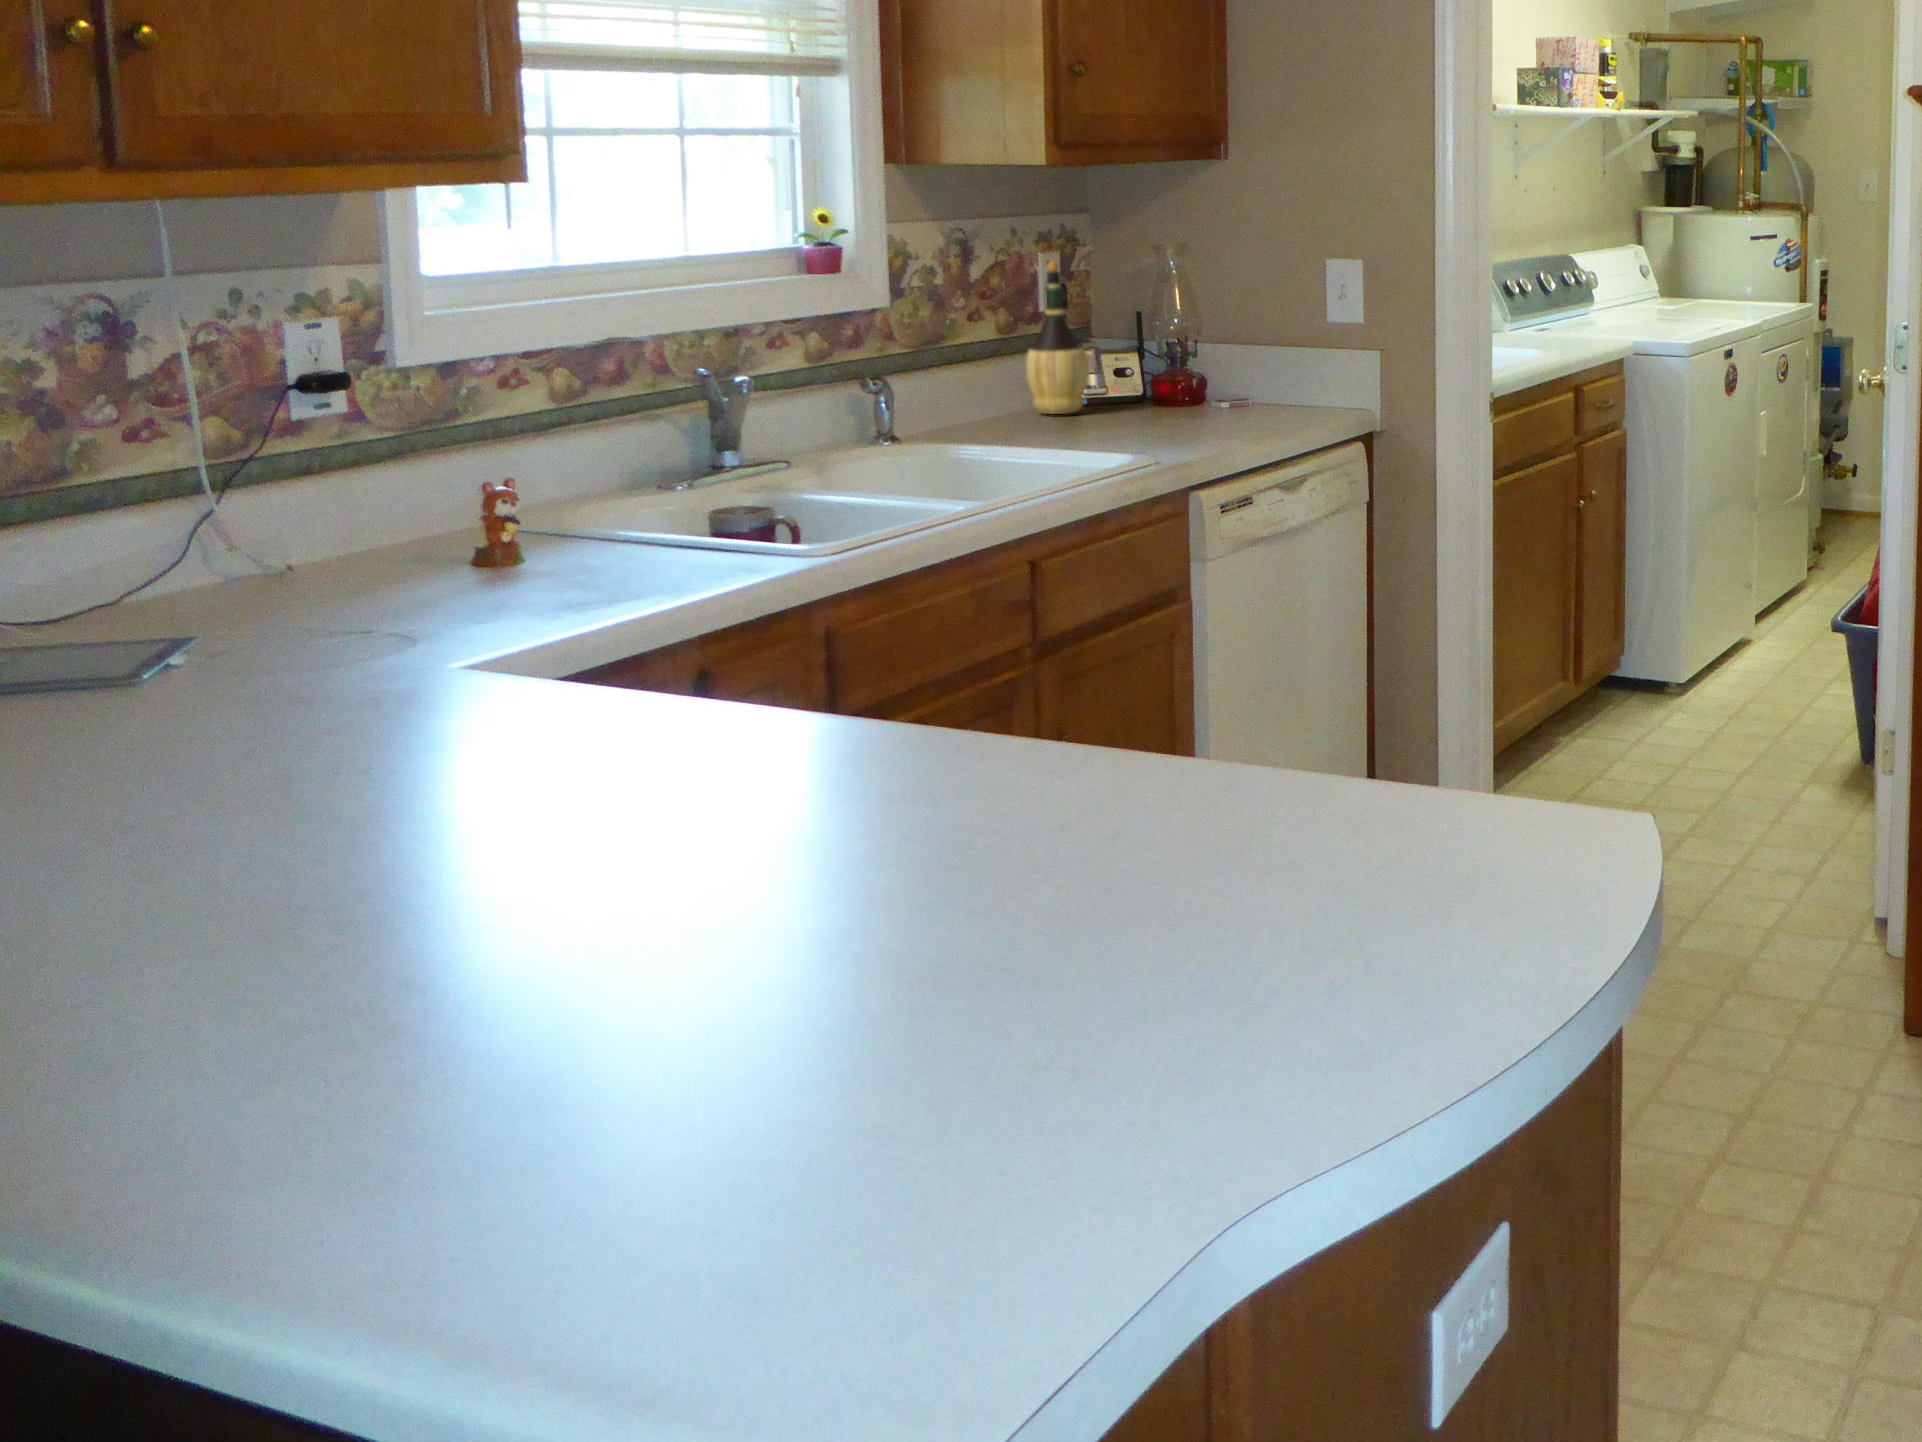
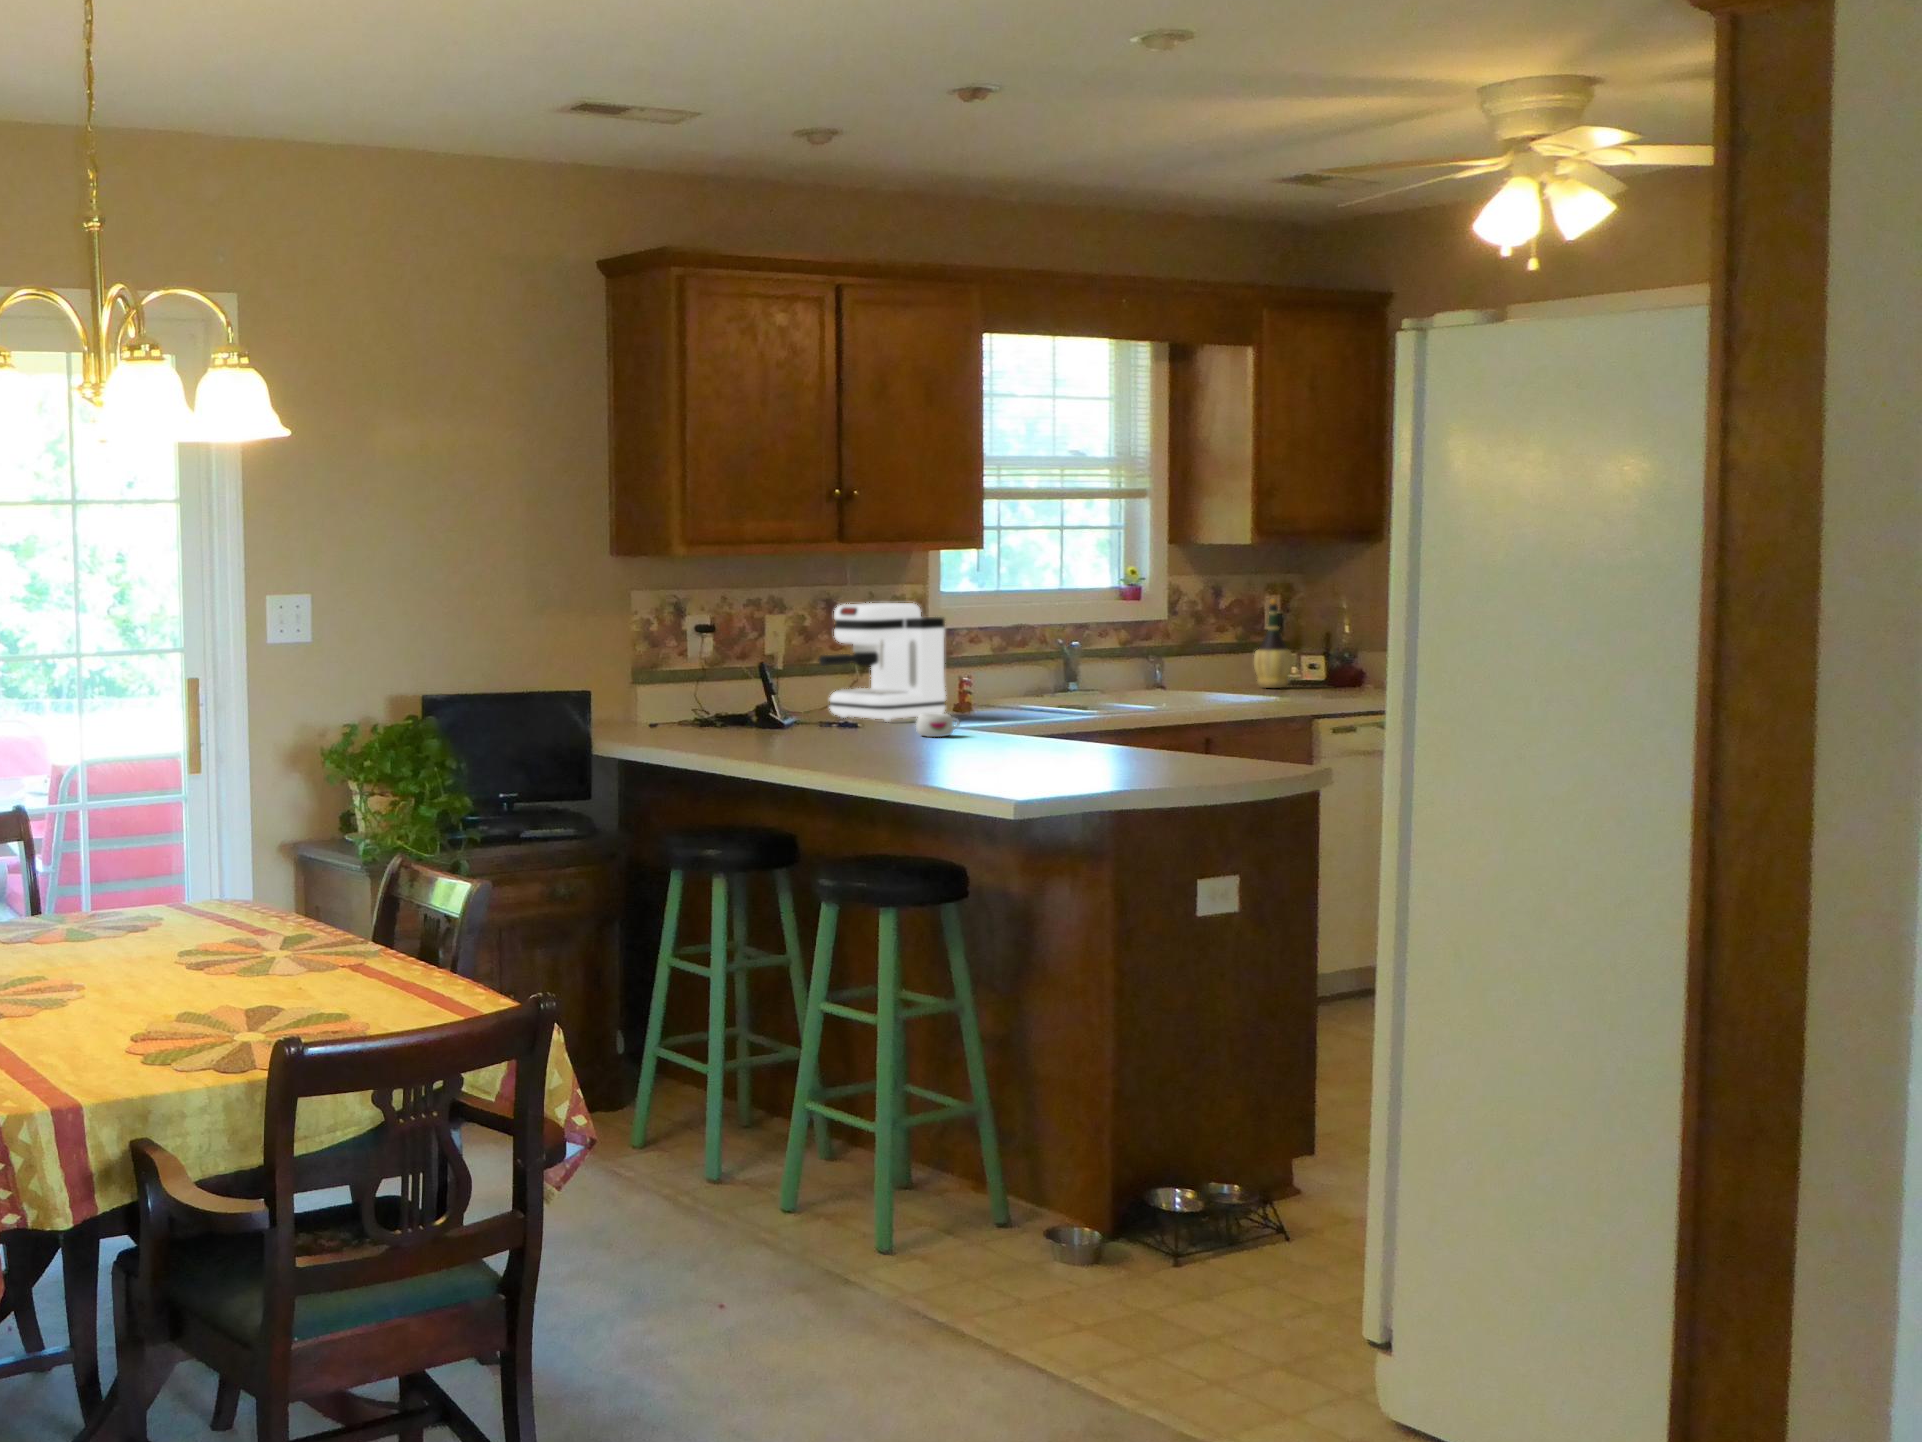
coffee maker: none [56,320,454,646] -> present [819,603,946,722]
mug: none [364,657,500,736] -> present [916,713,959,737]

